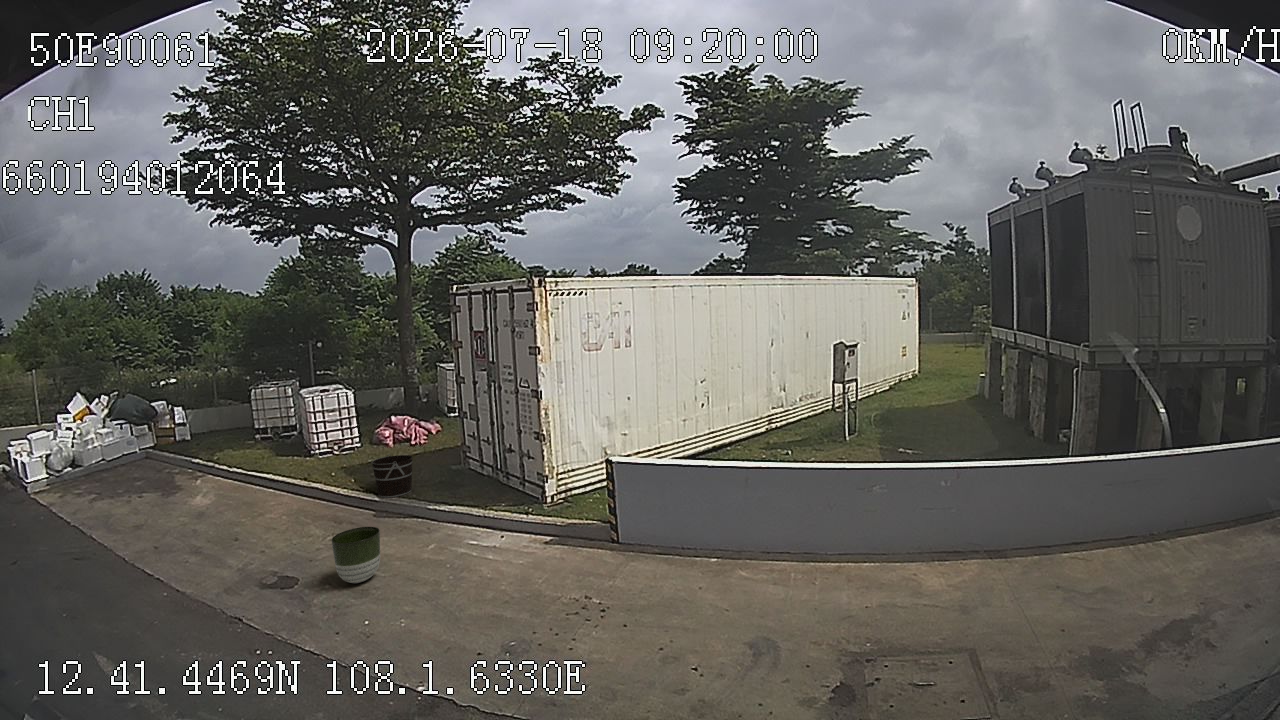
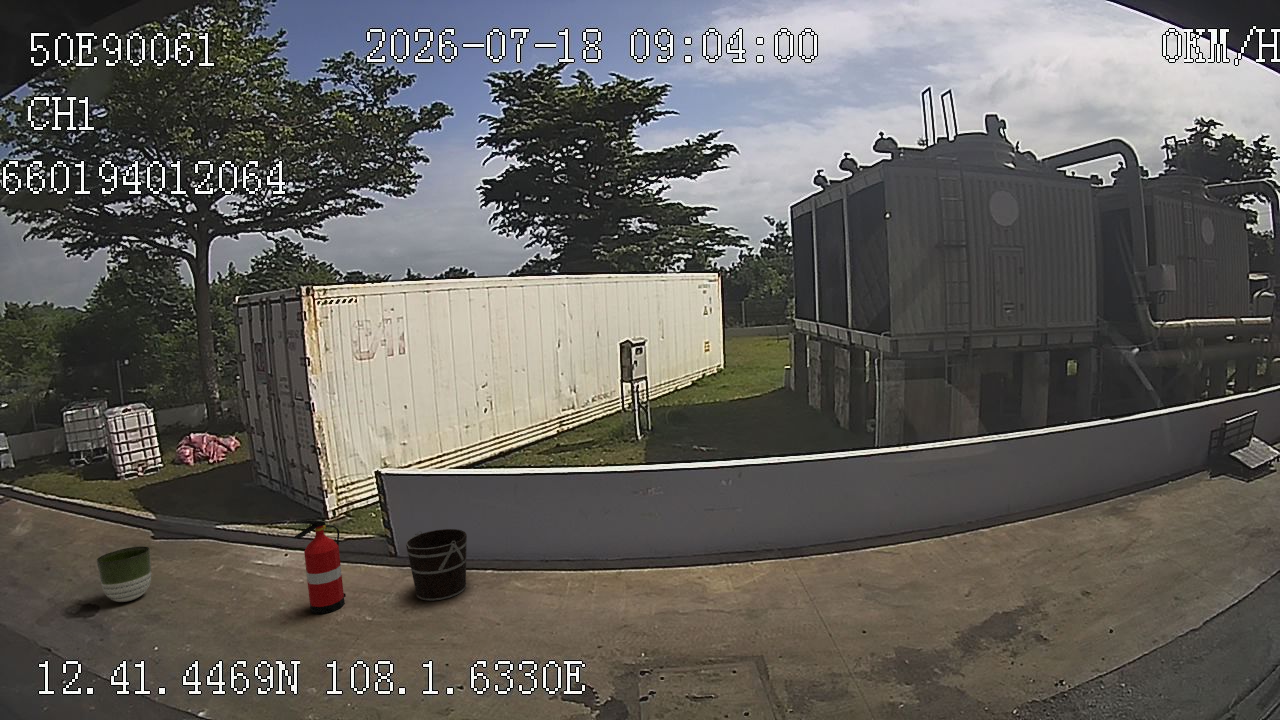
bucket: present [371,454,412,497] -> present [406,529,467,601]
fire extinguisher: none [501,534,555,648] -> present [295,520,346,614]

